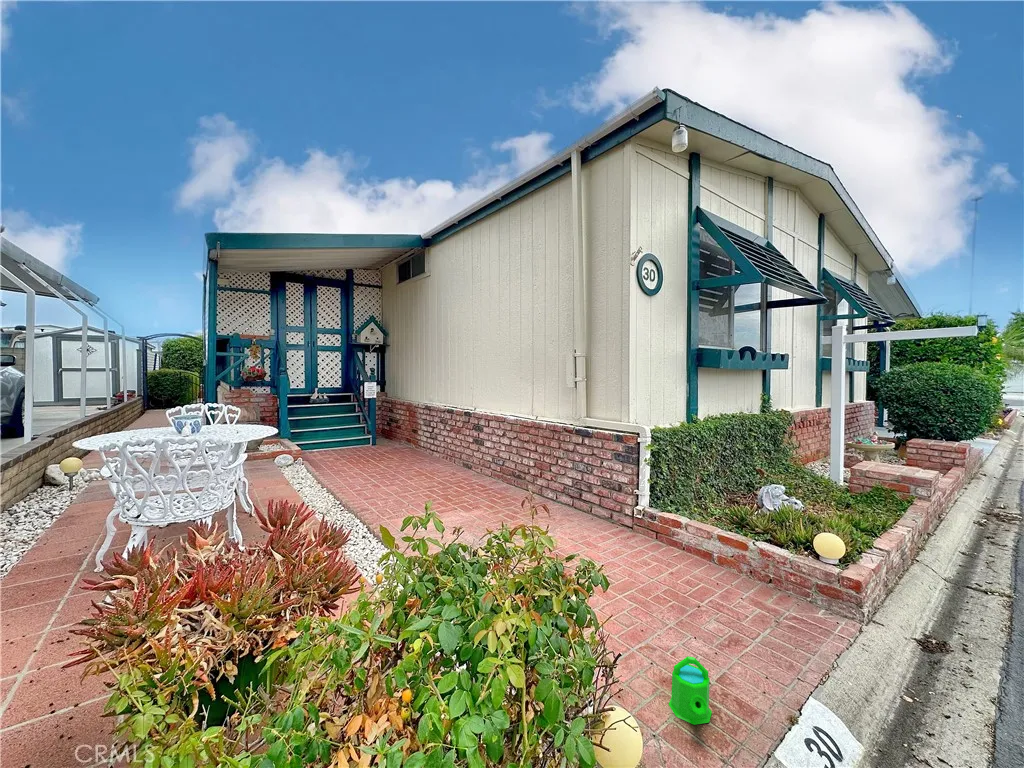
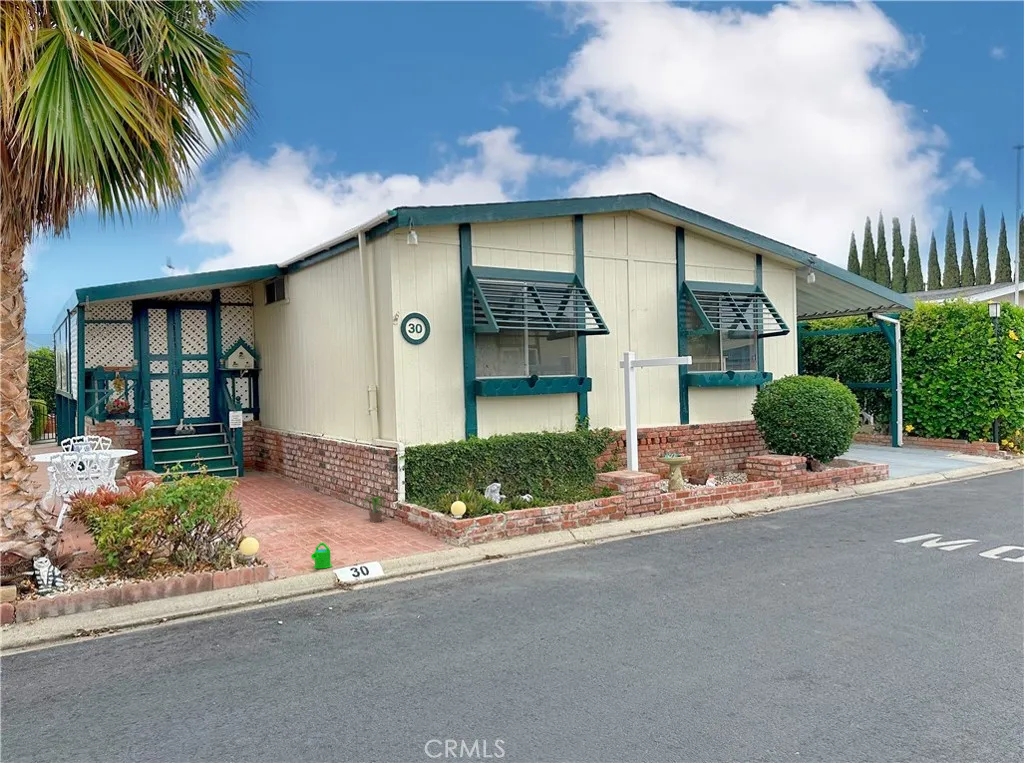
potted plant: none [585,497,627,535] -> present [365,496,386,522]

